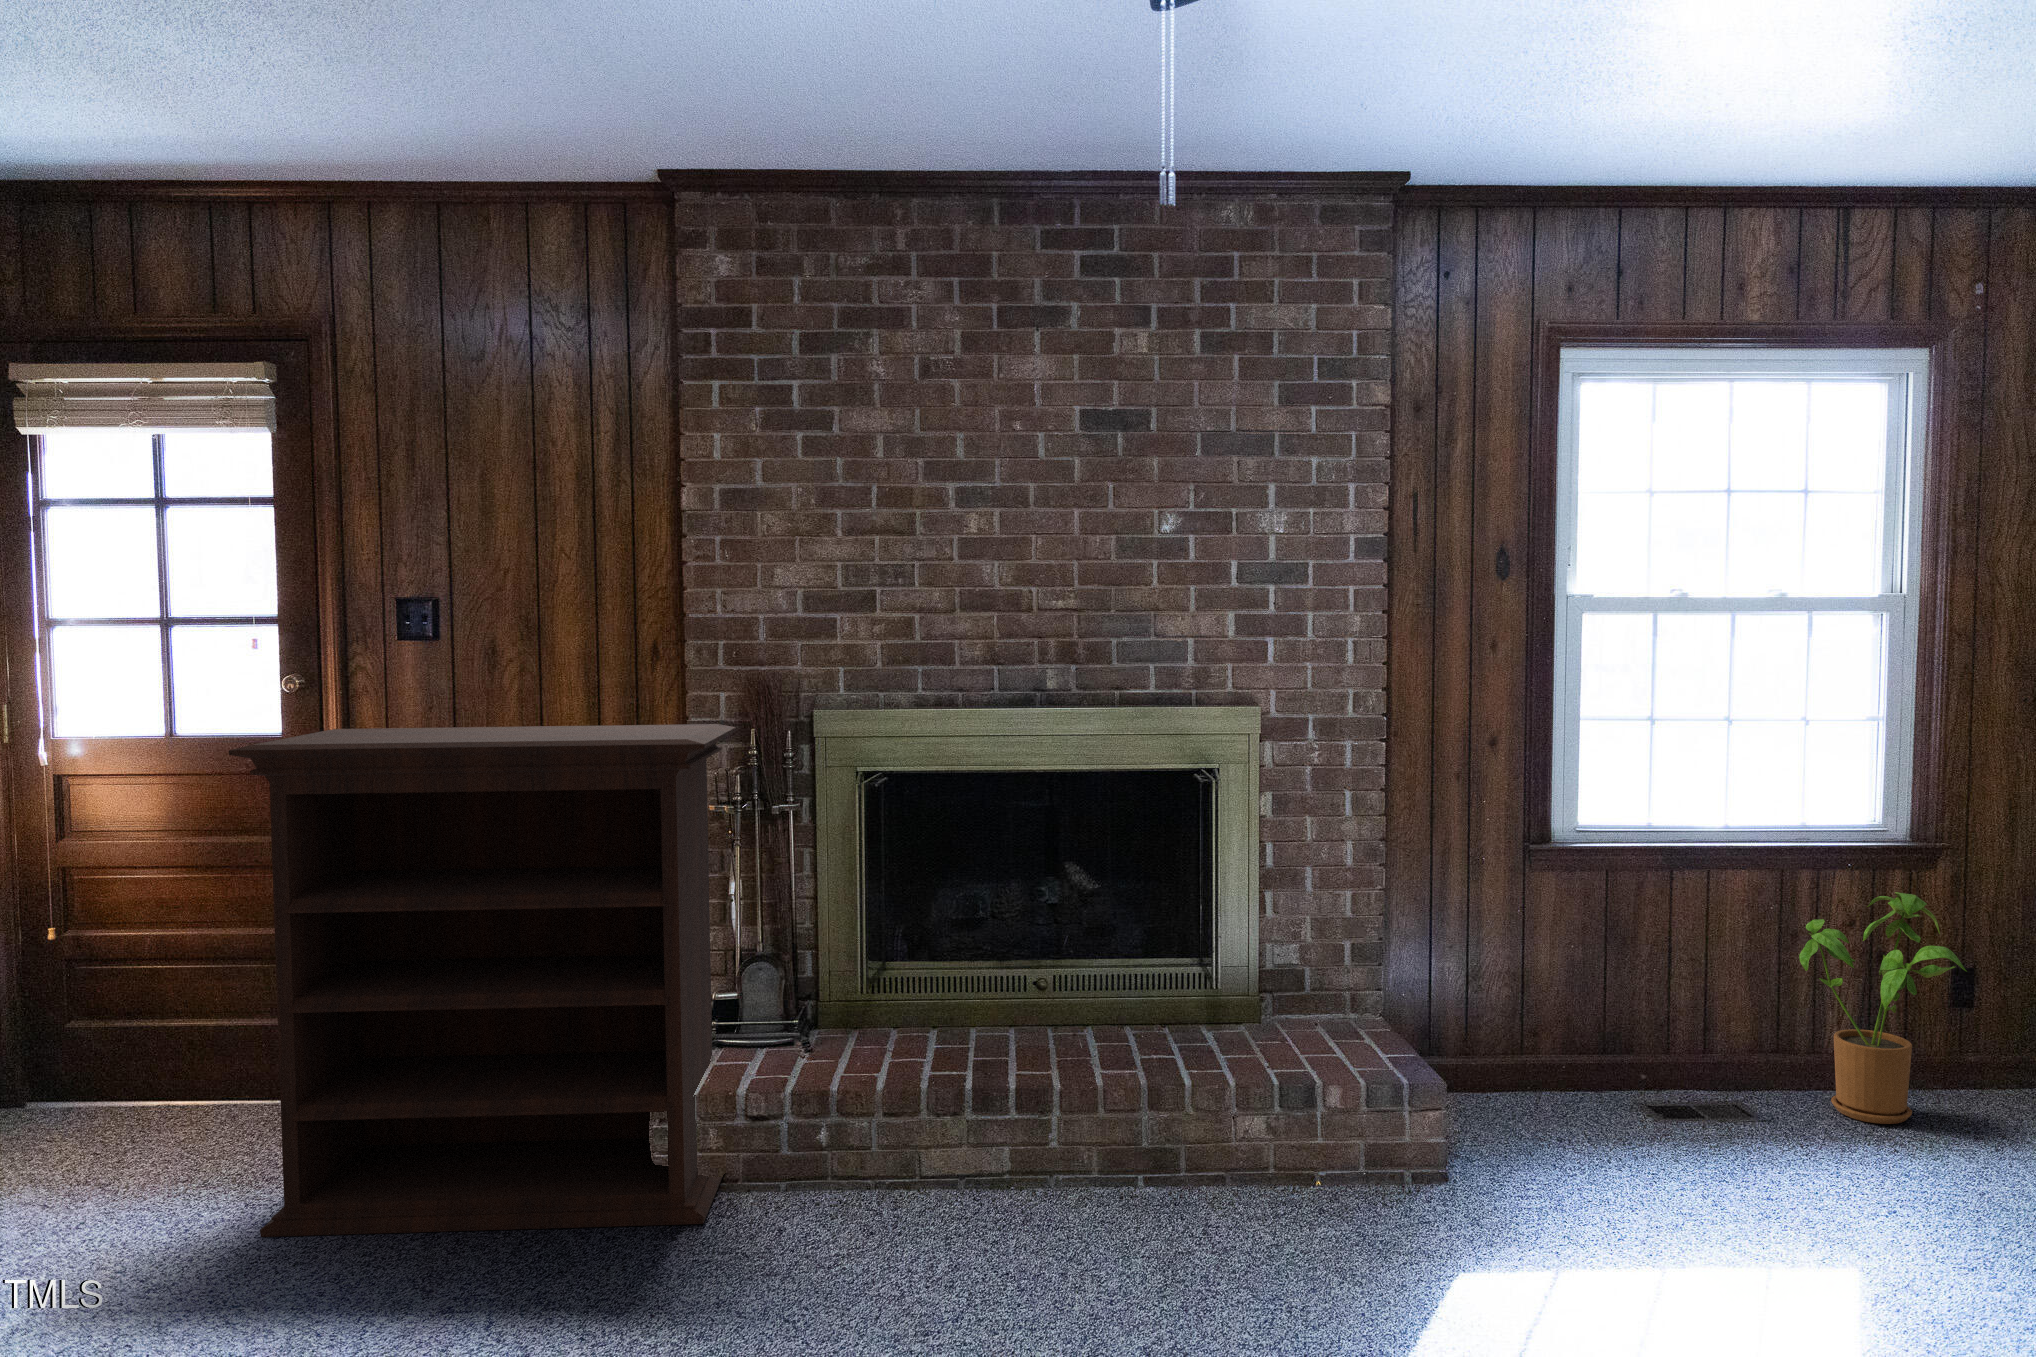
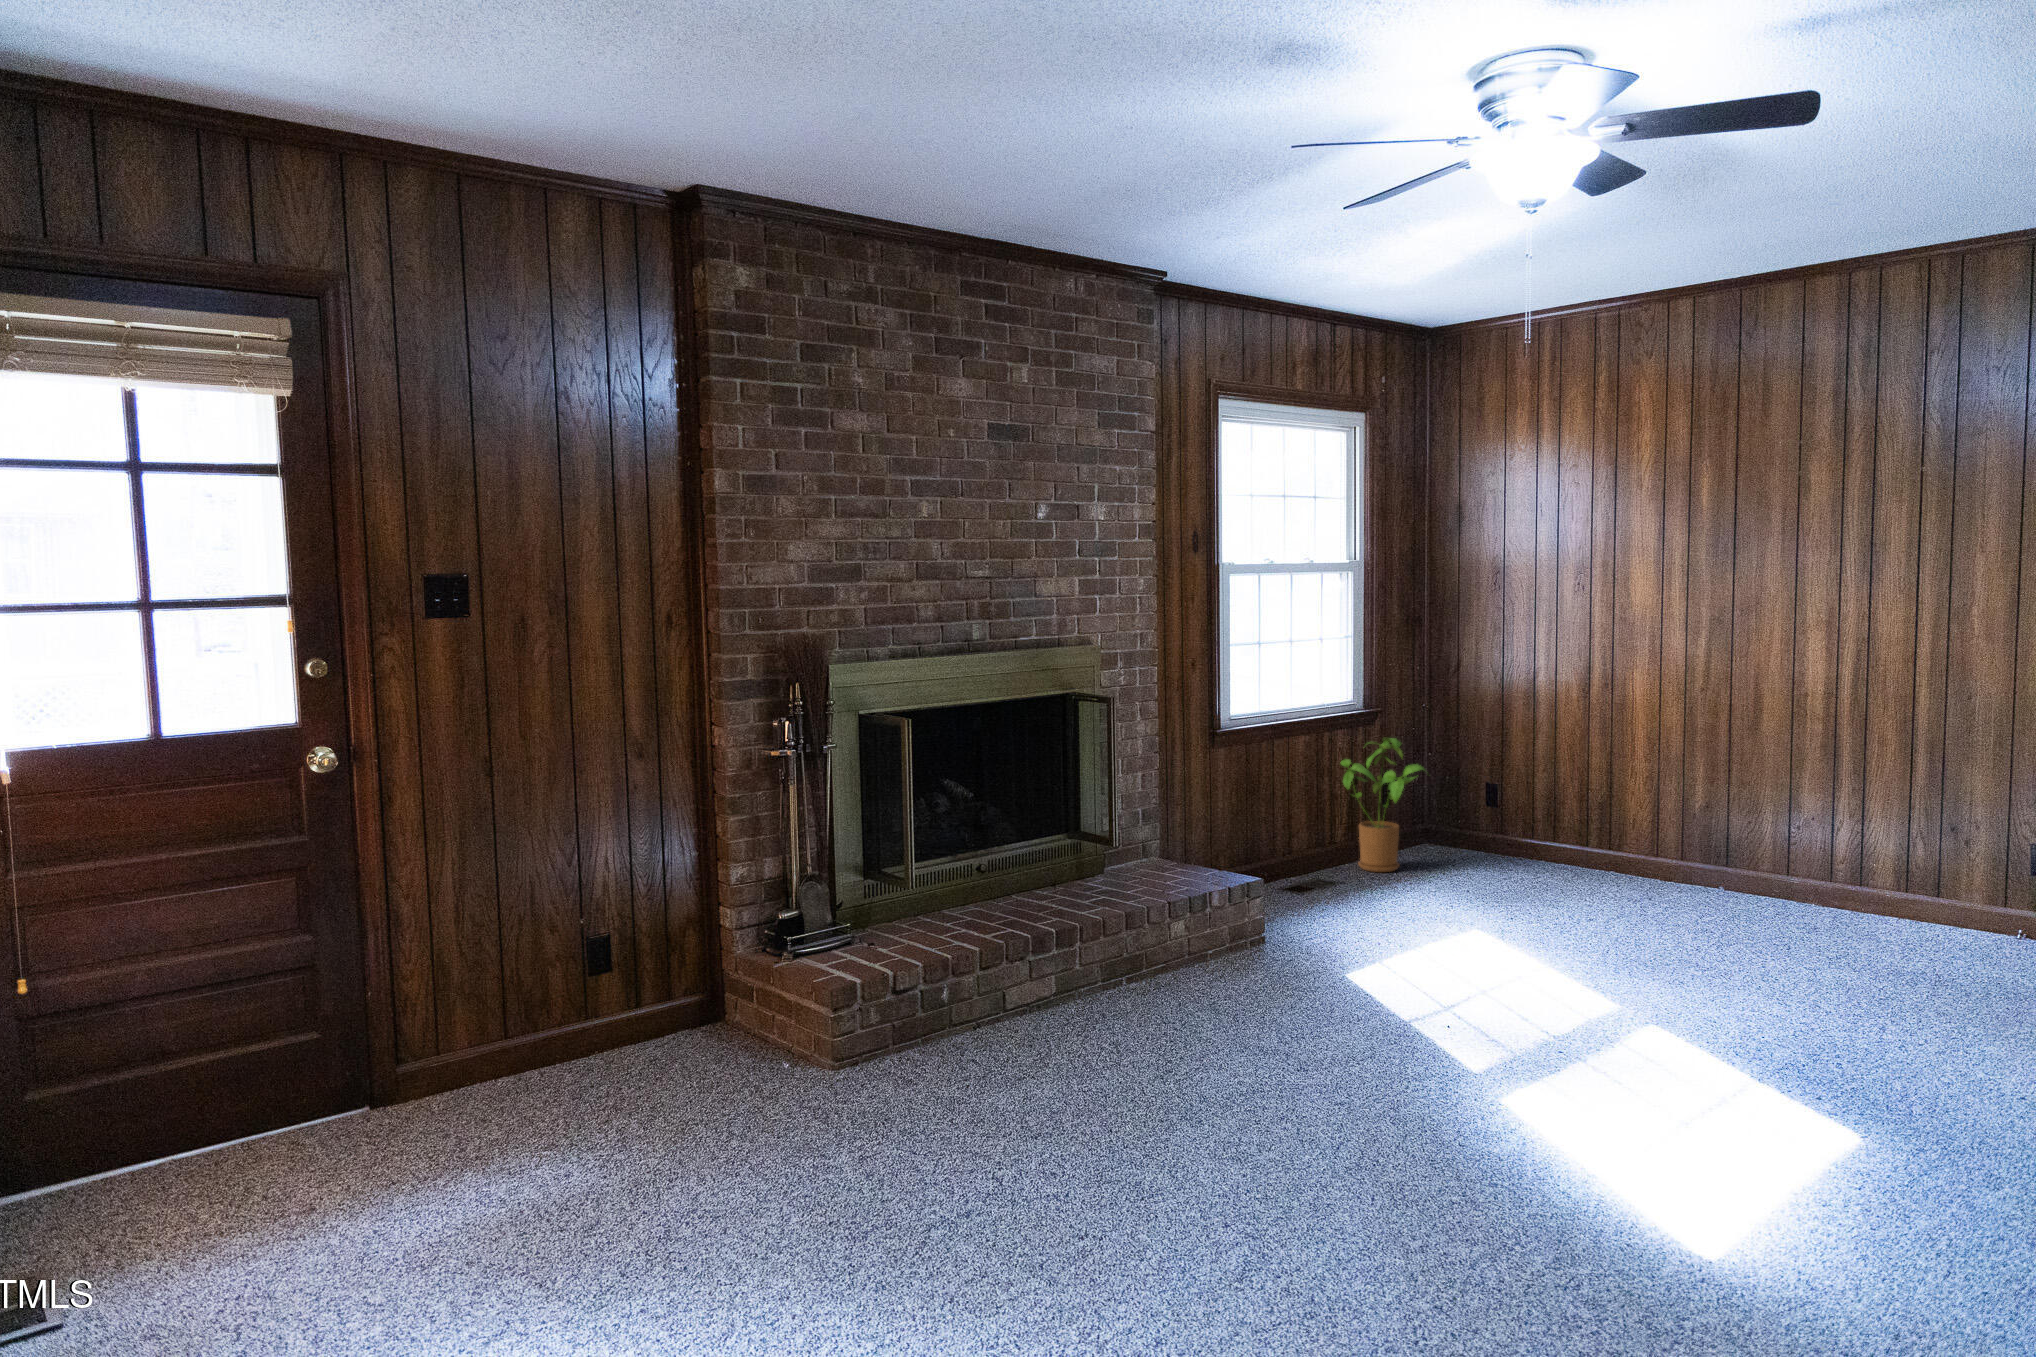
bookshelf: present [229,724,736,1237] -> none [453,677,896,1188]

